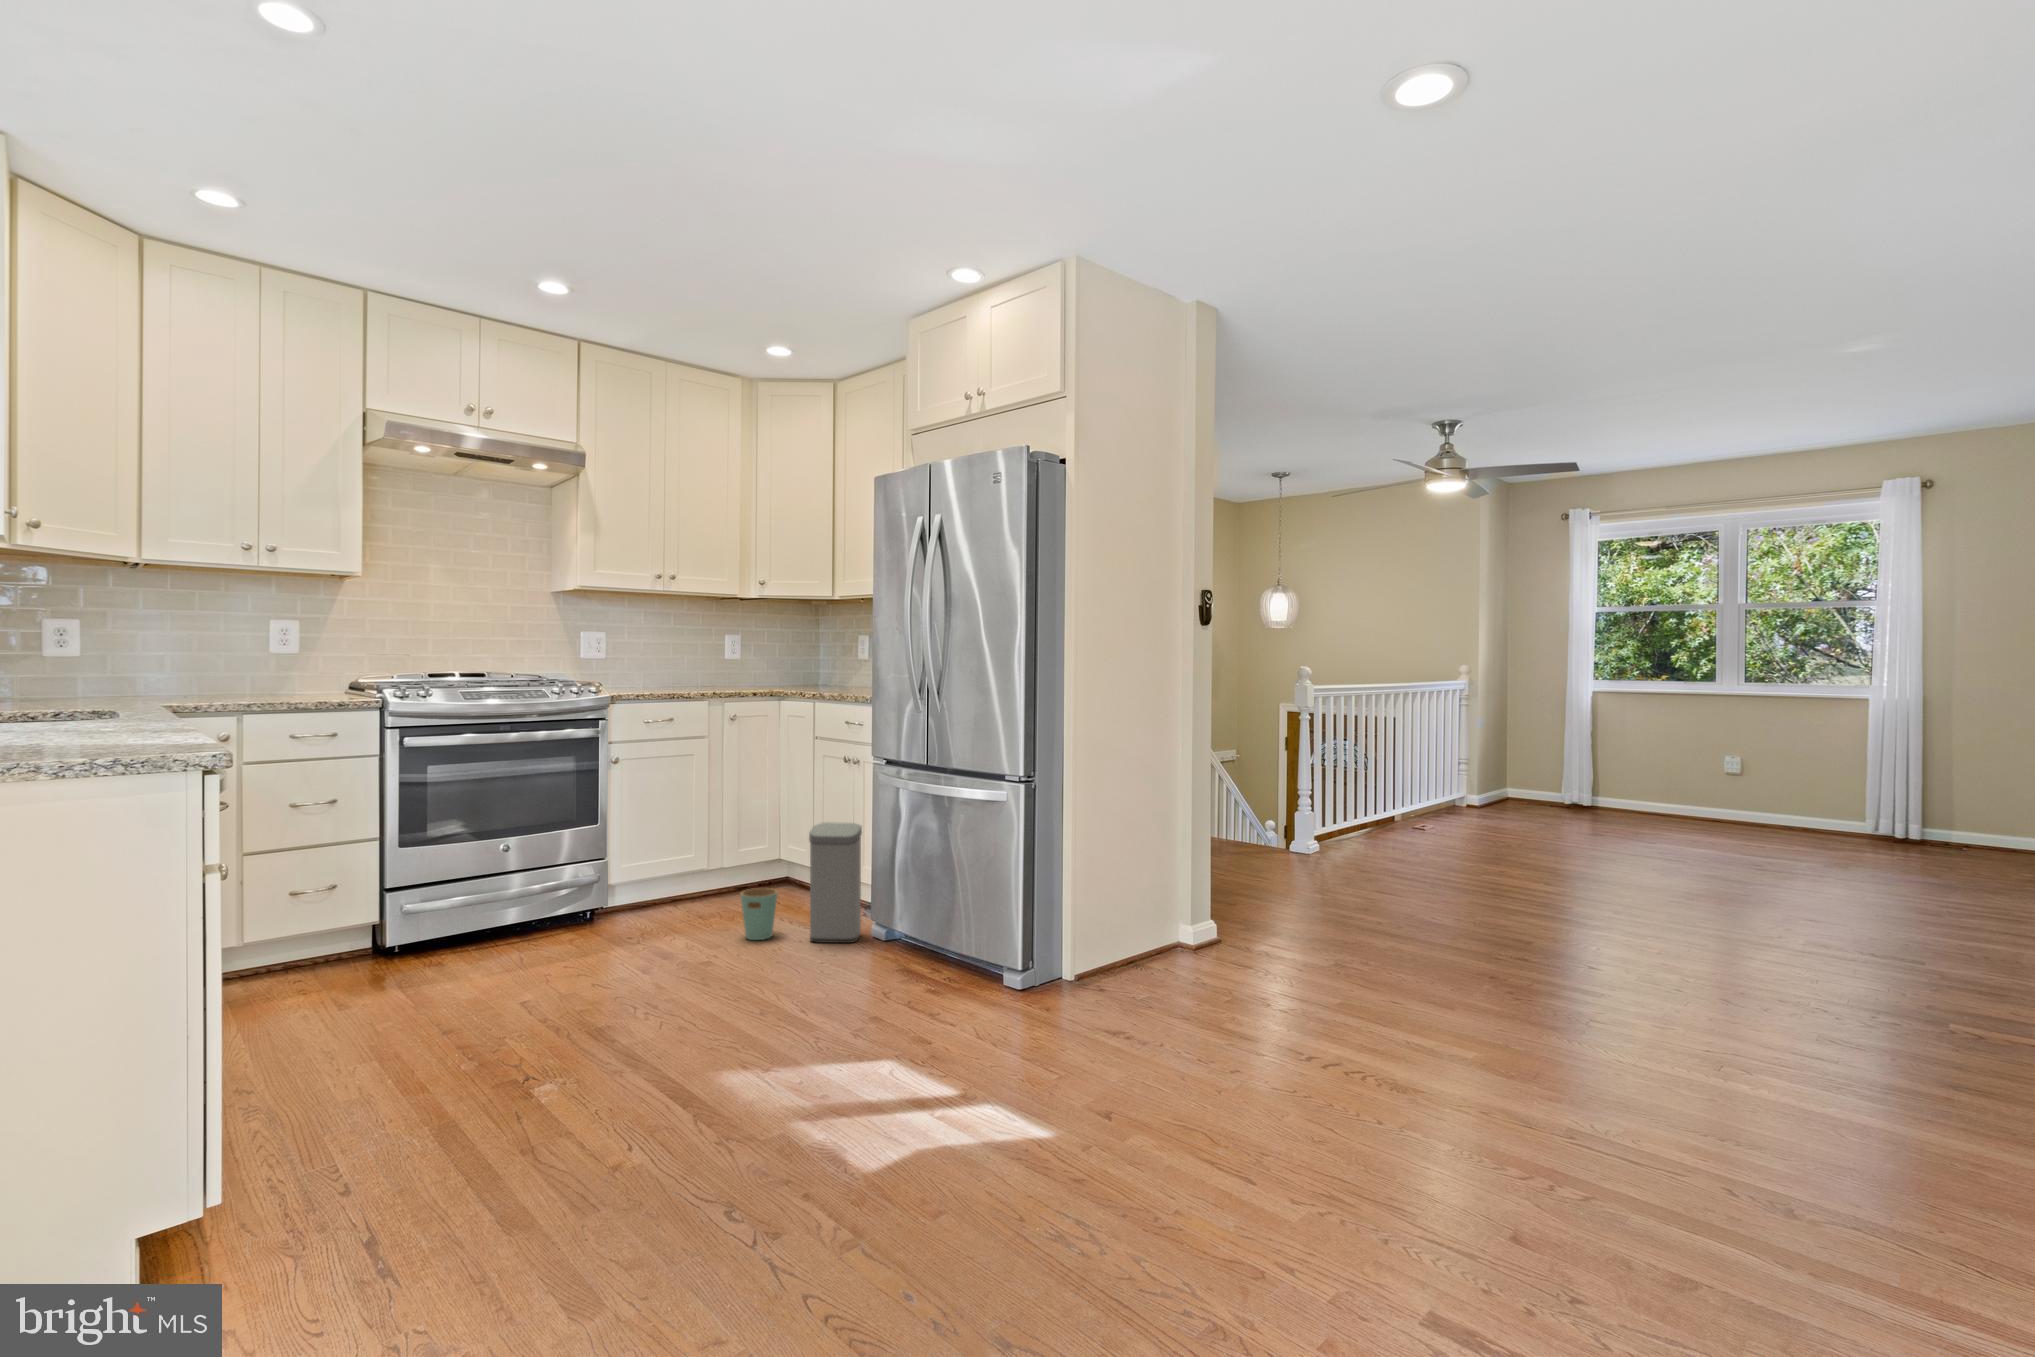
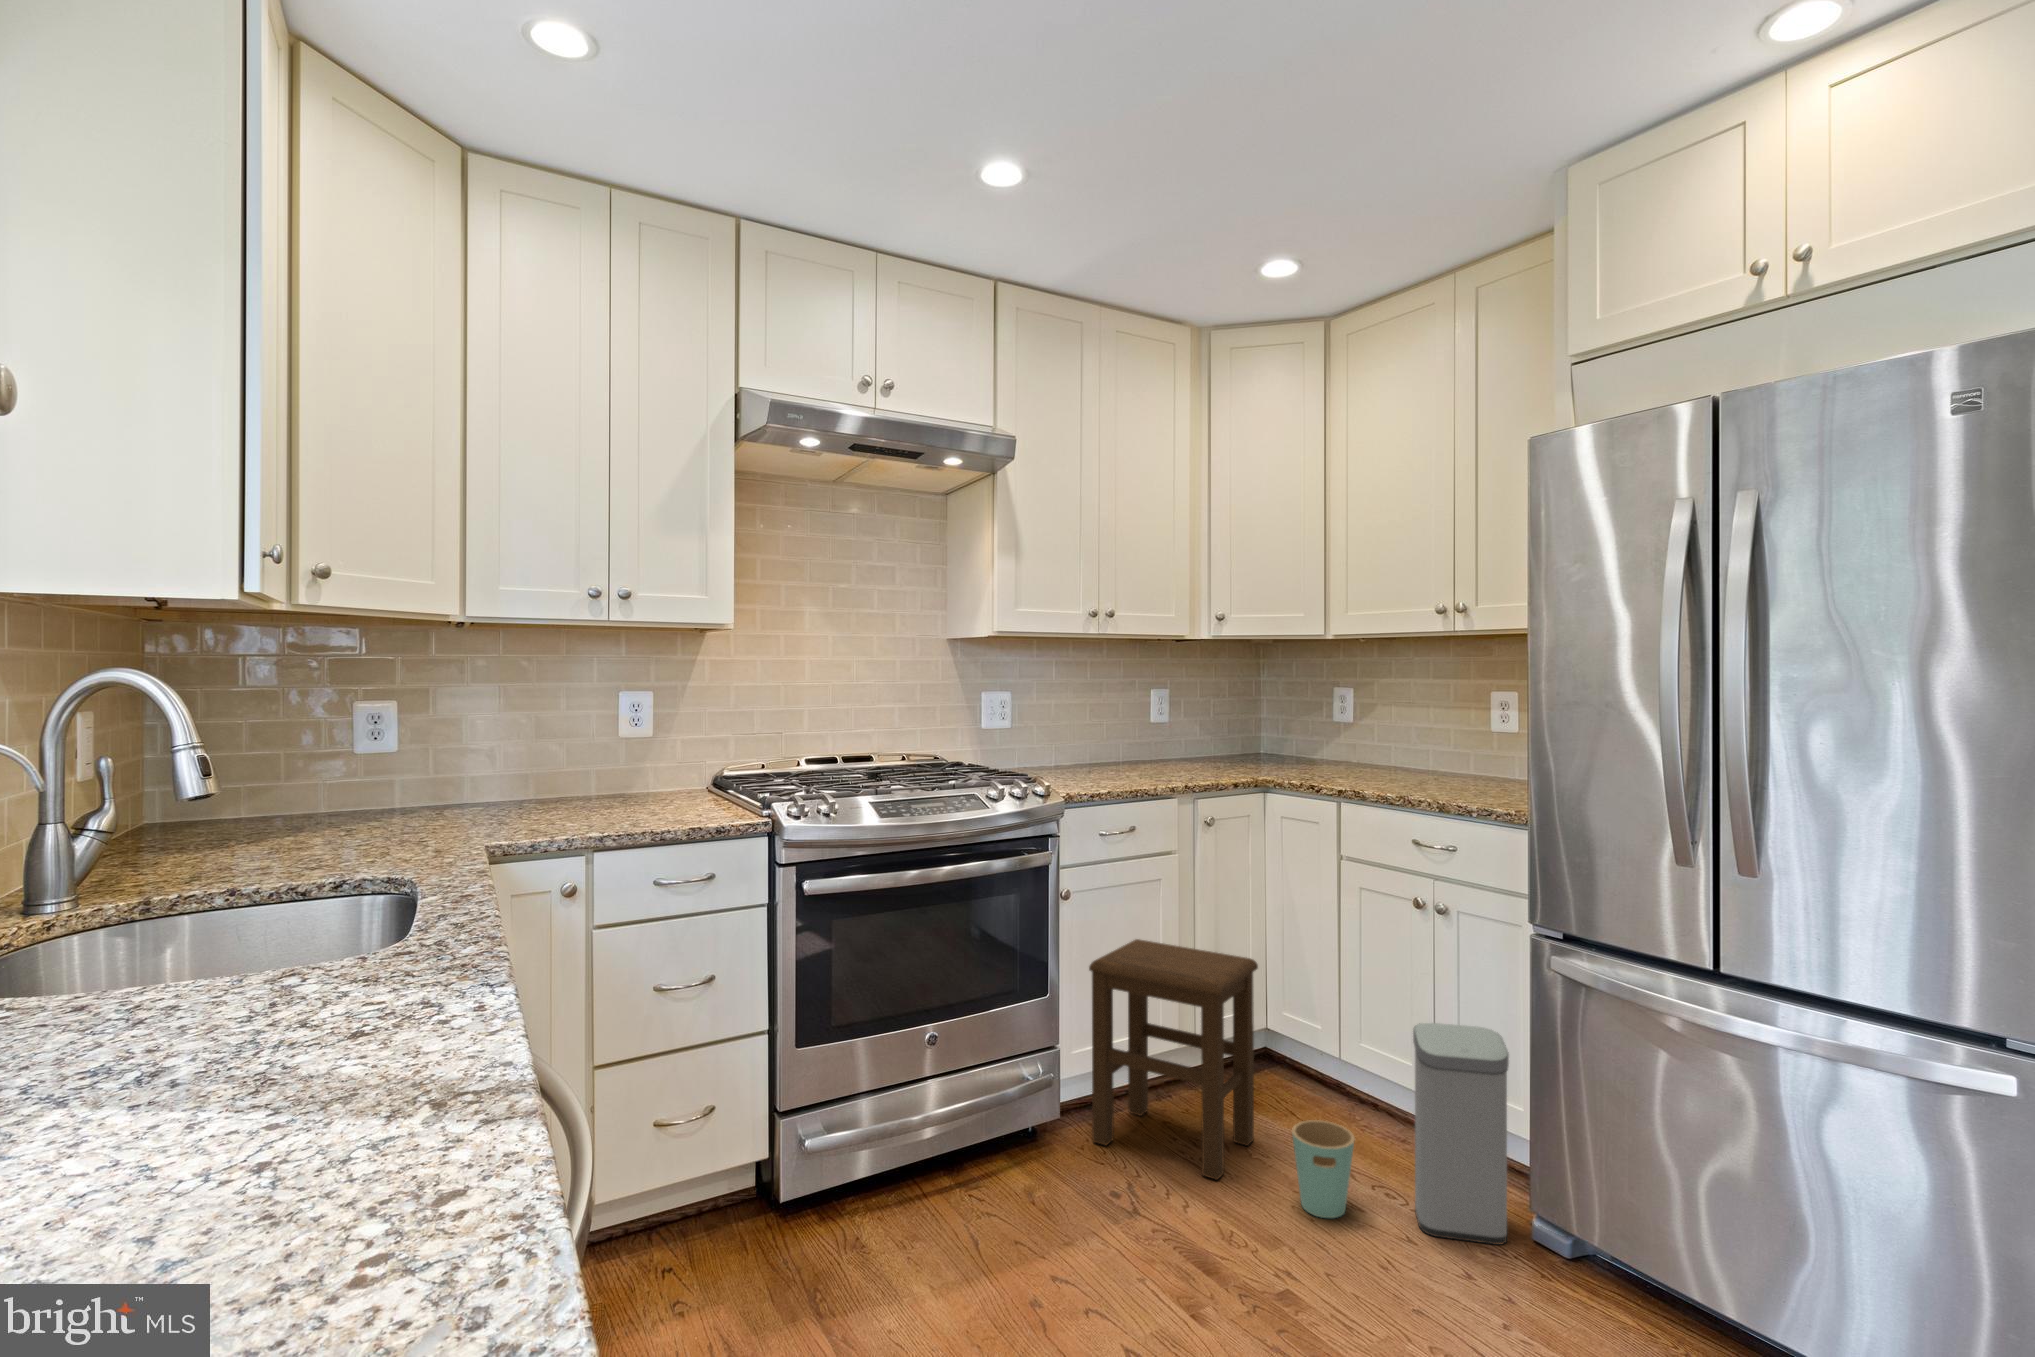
stool: none [628,793,745,931] -> present [1089,939,1258,1180]

